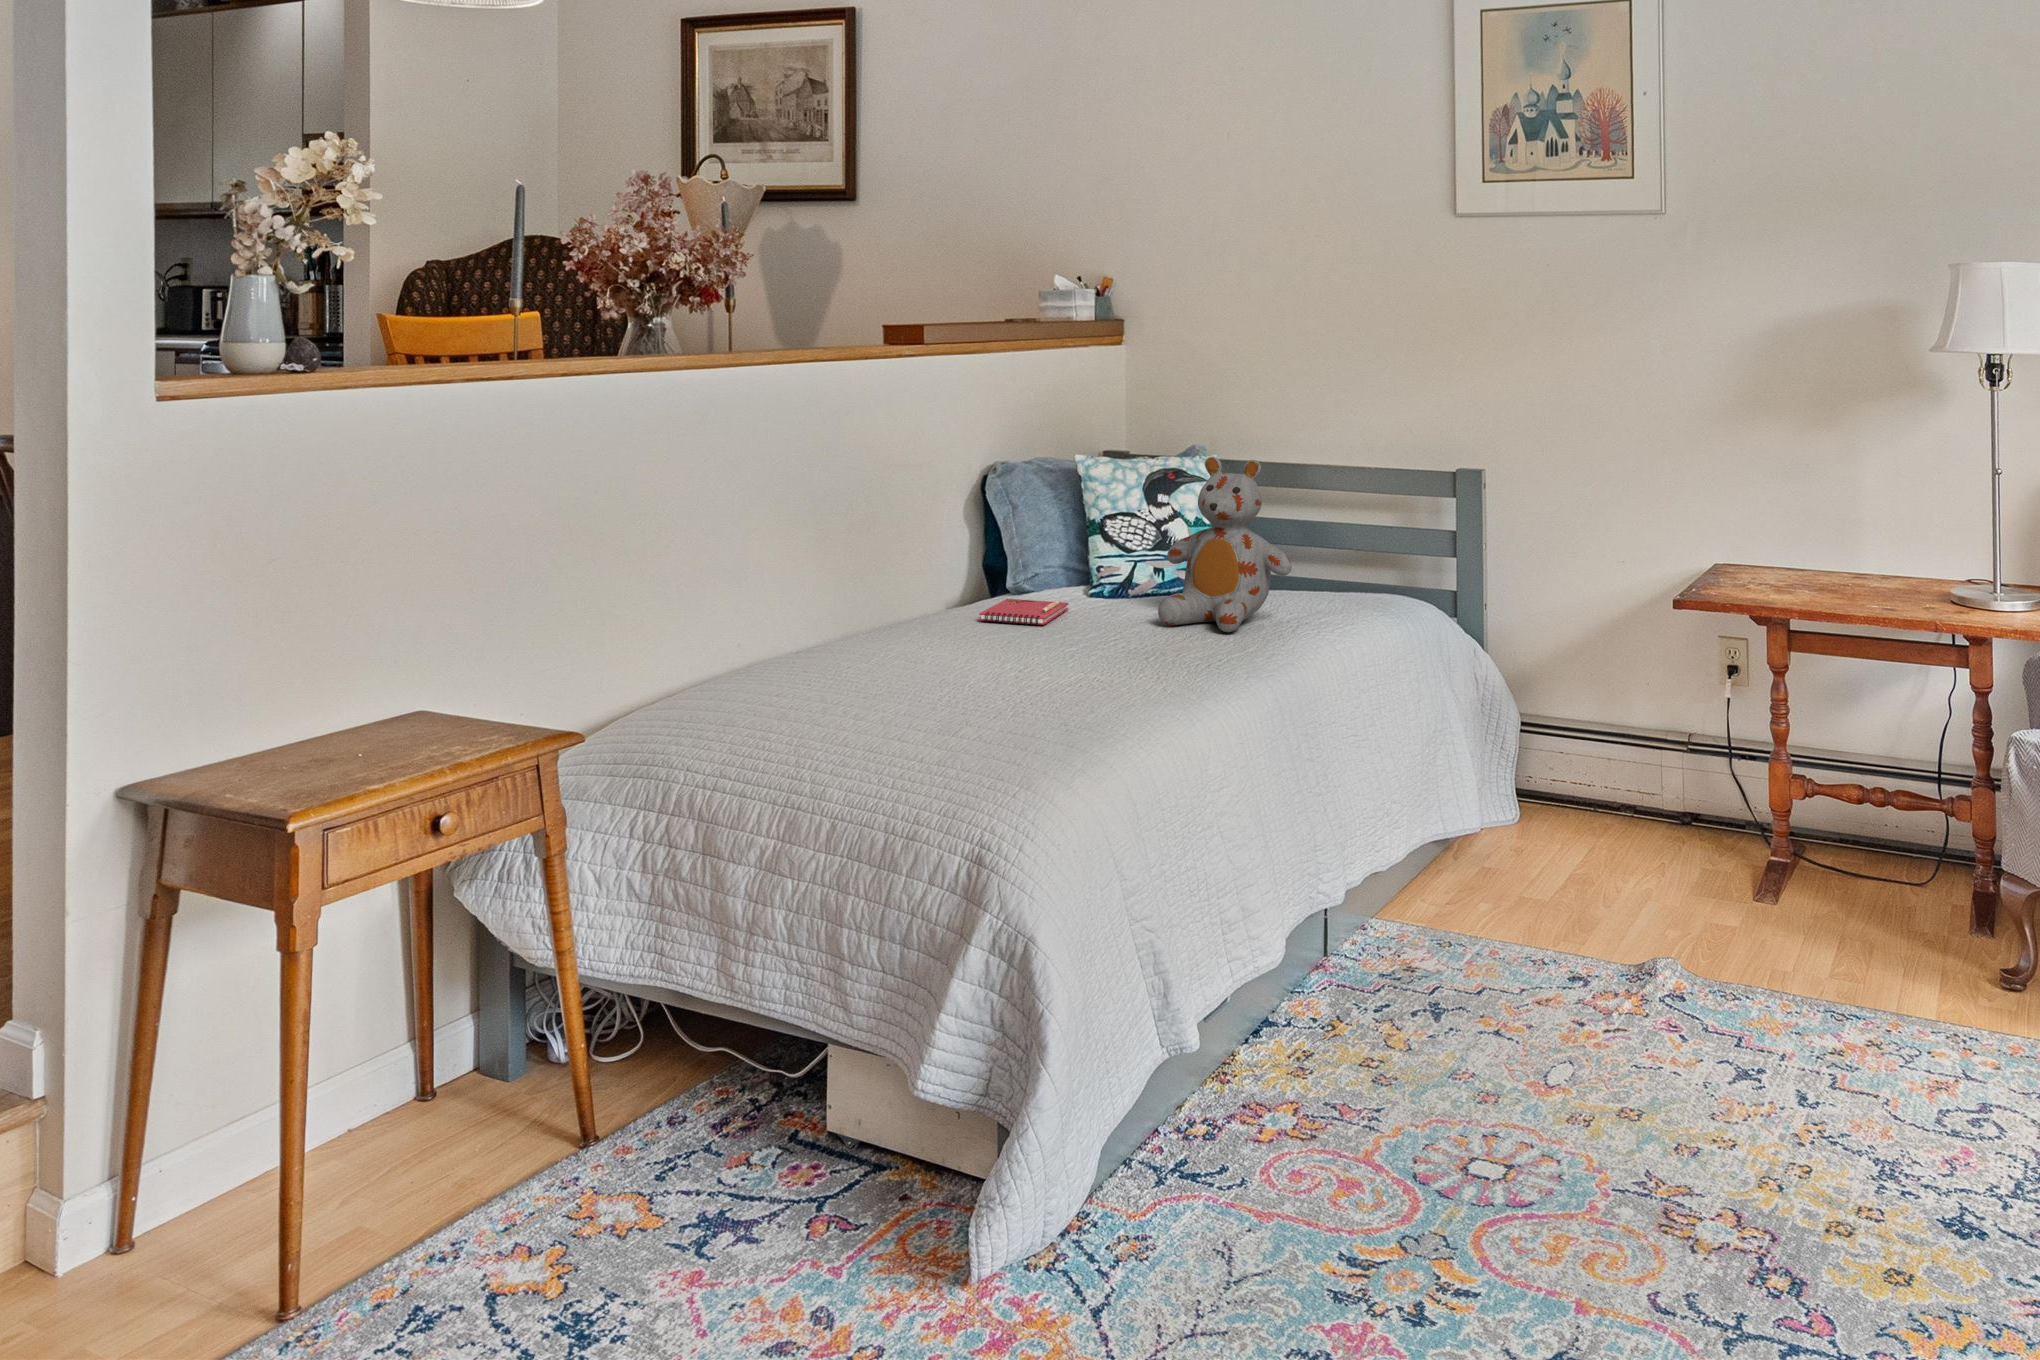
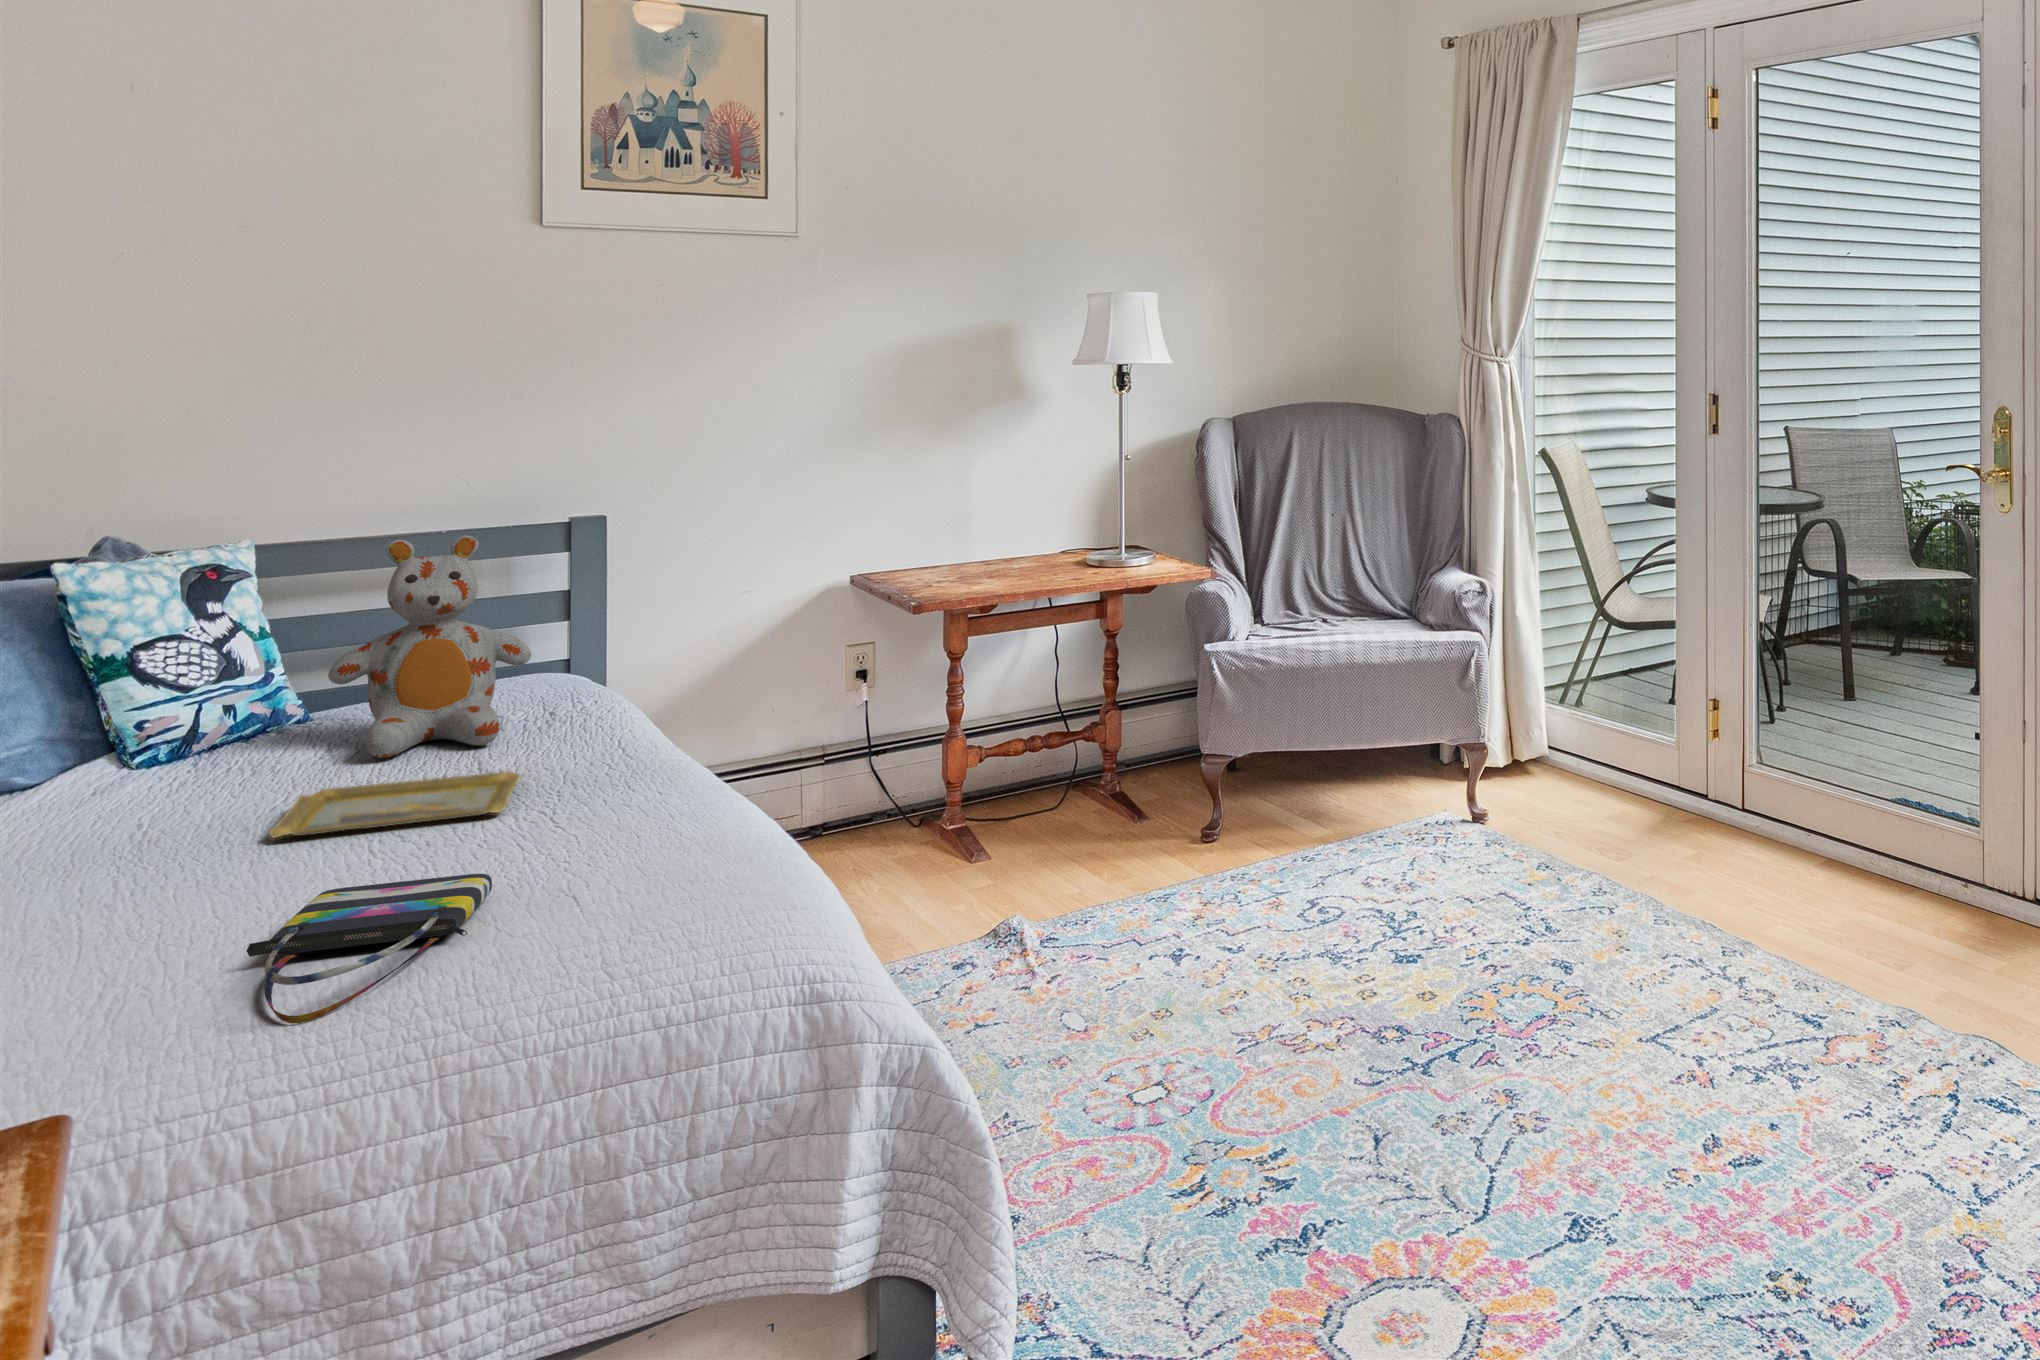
notebook: present [979,599,1069,625] -> none [57,772,210,827]
tray: none [1008,629,1180,672] -> present [270,772,521,838]
tote bag: none [767,679,991,745] -> present [247,874,492,1023]

